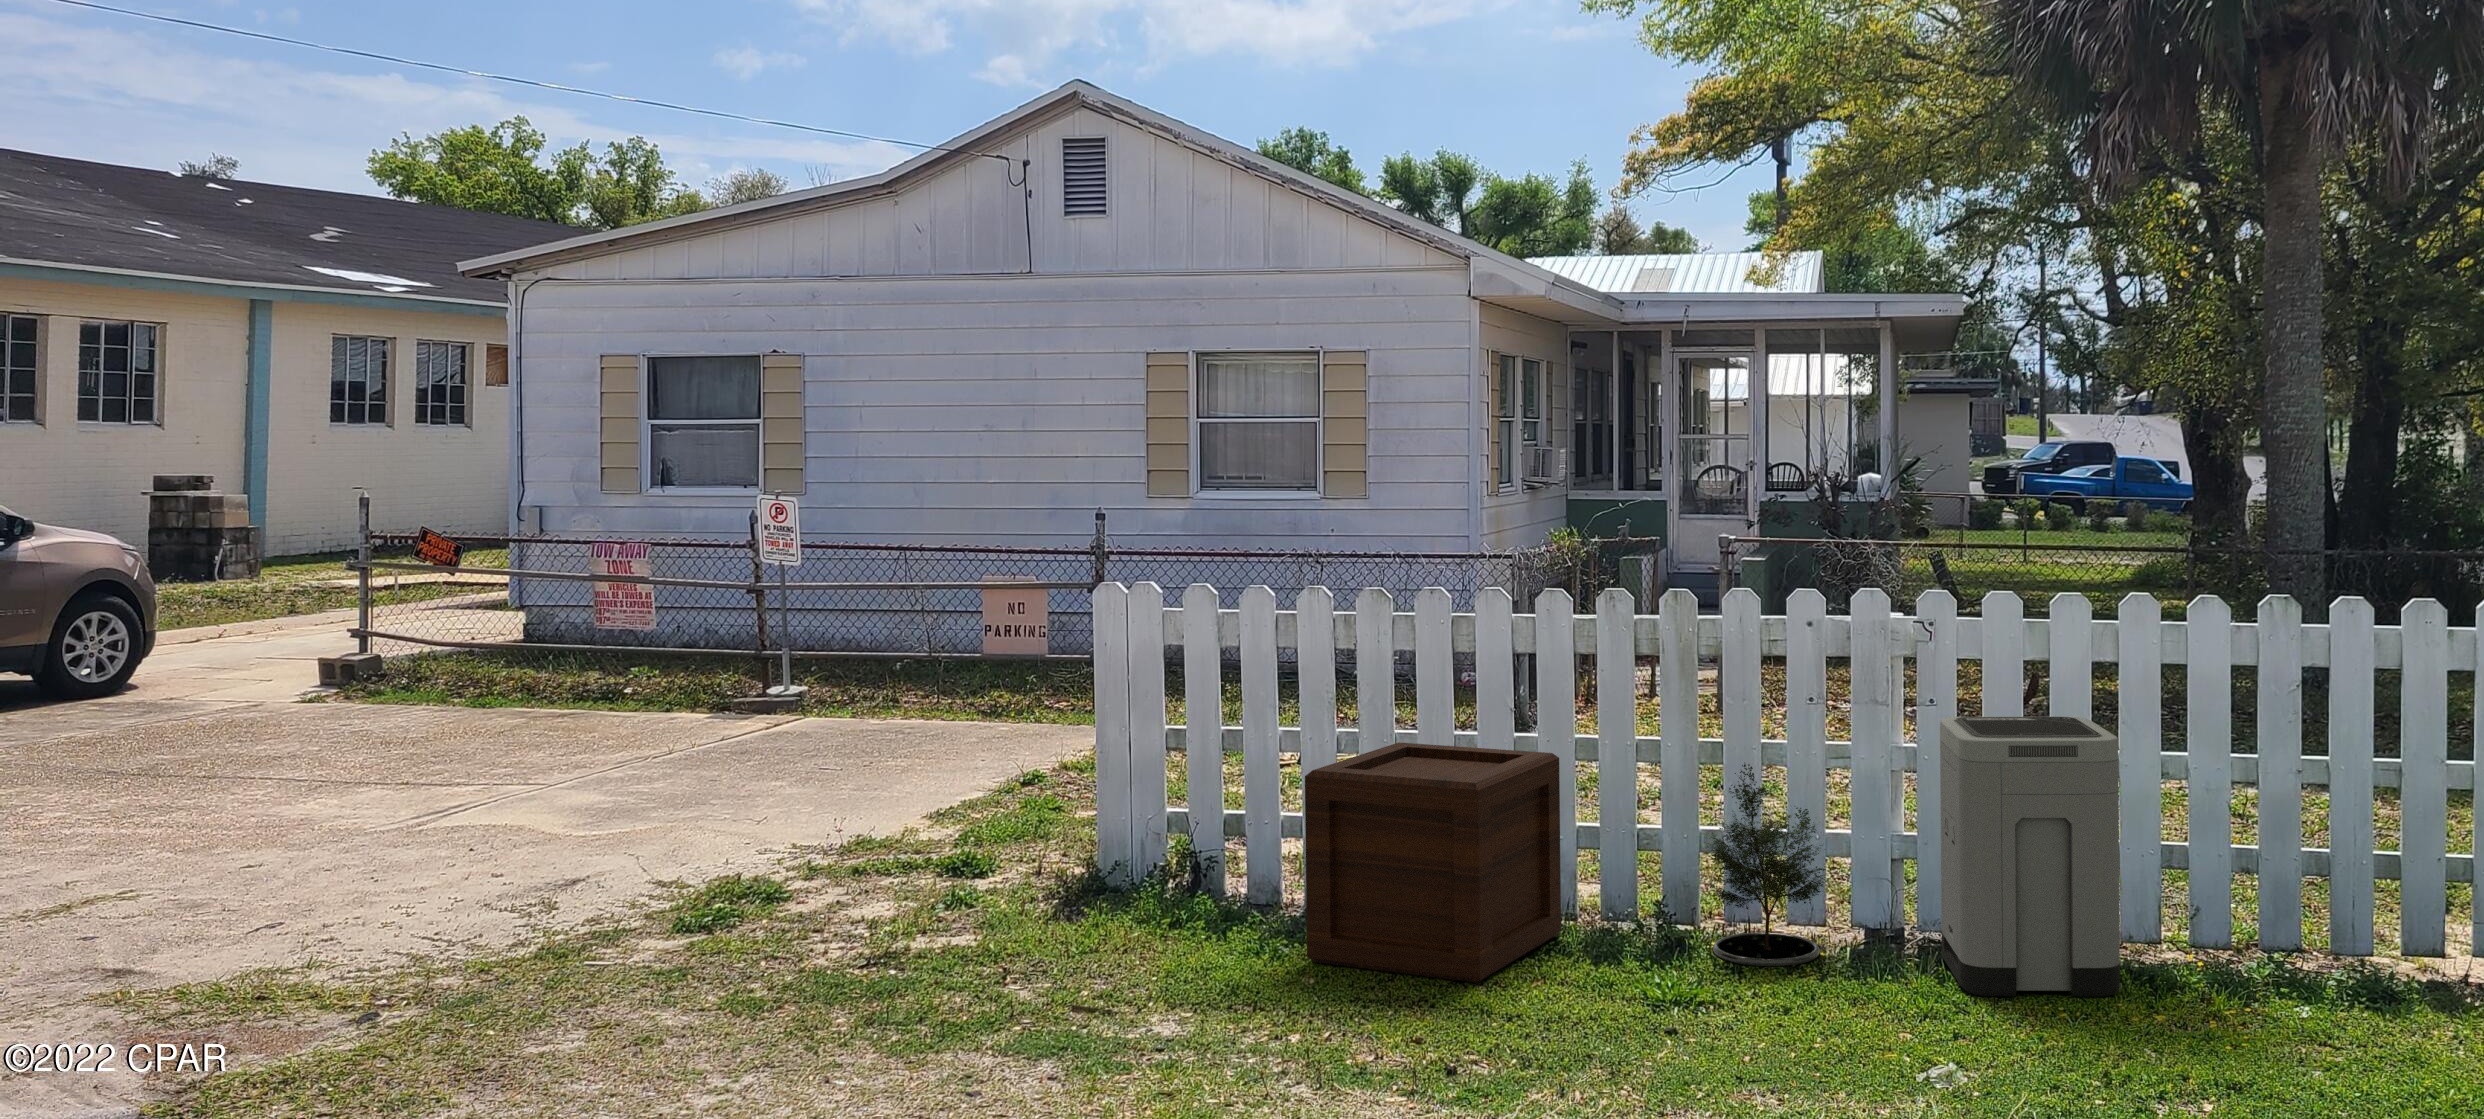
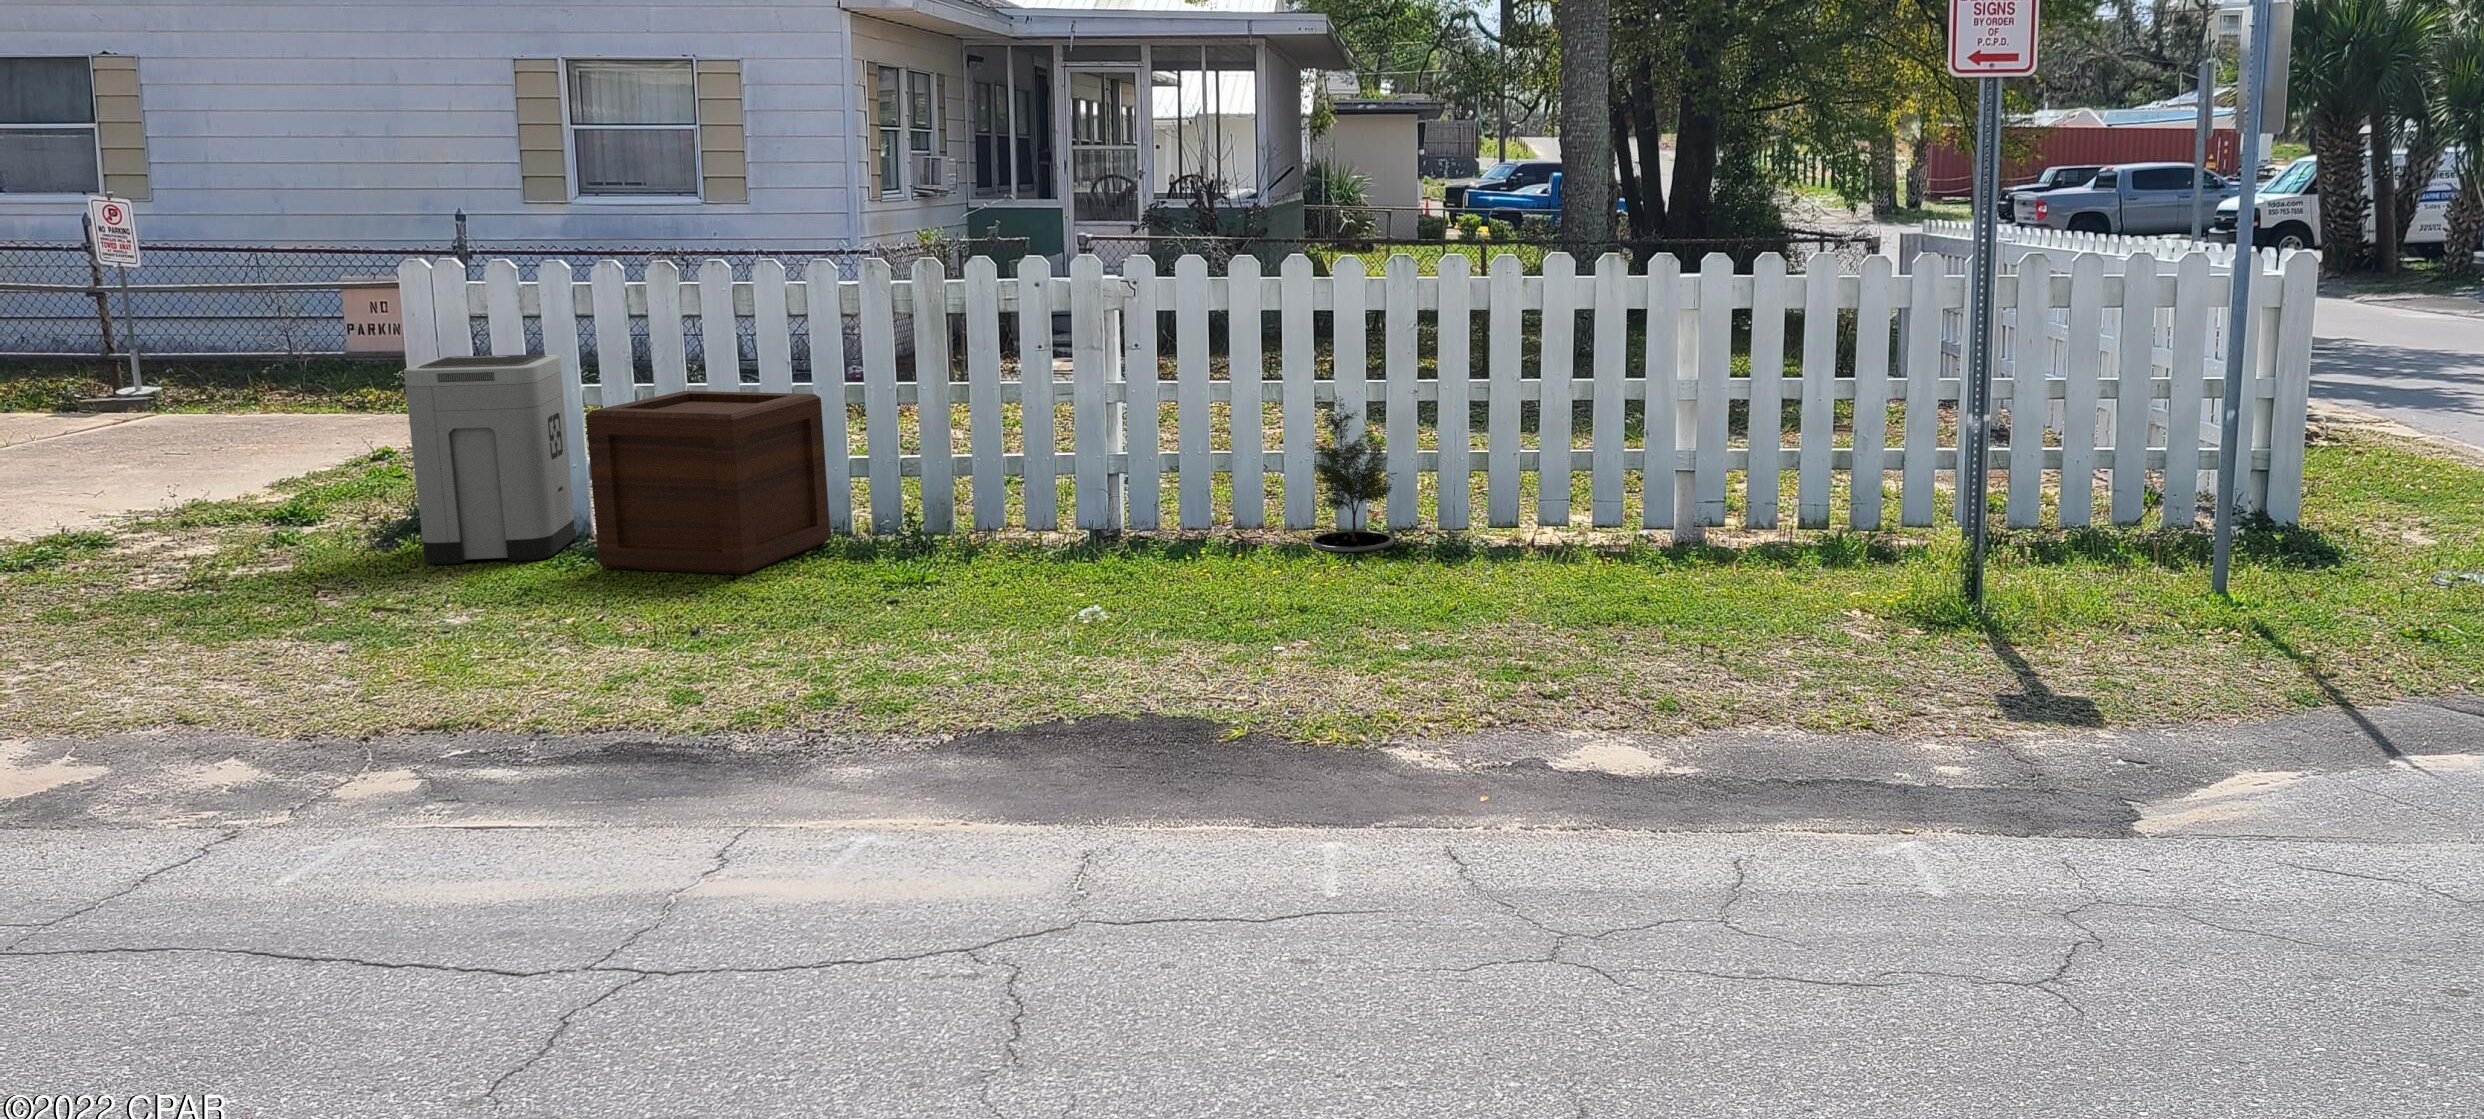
trash can: present [1940,717,2120,997] -> present [404,354,577,565]
potted tree: present [1707,764,1826,966] -> present [1309,396,1397,552]

